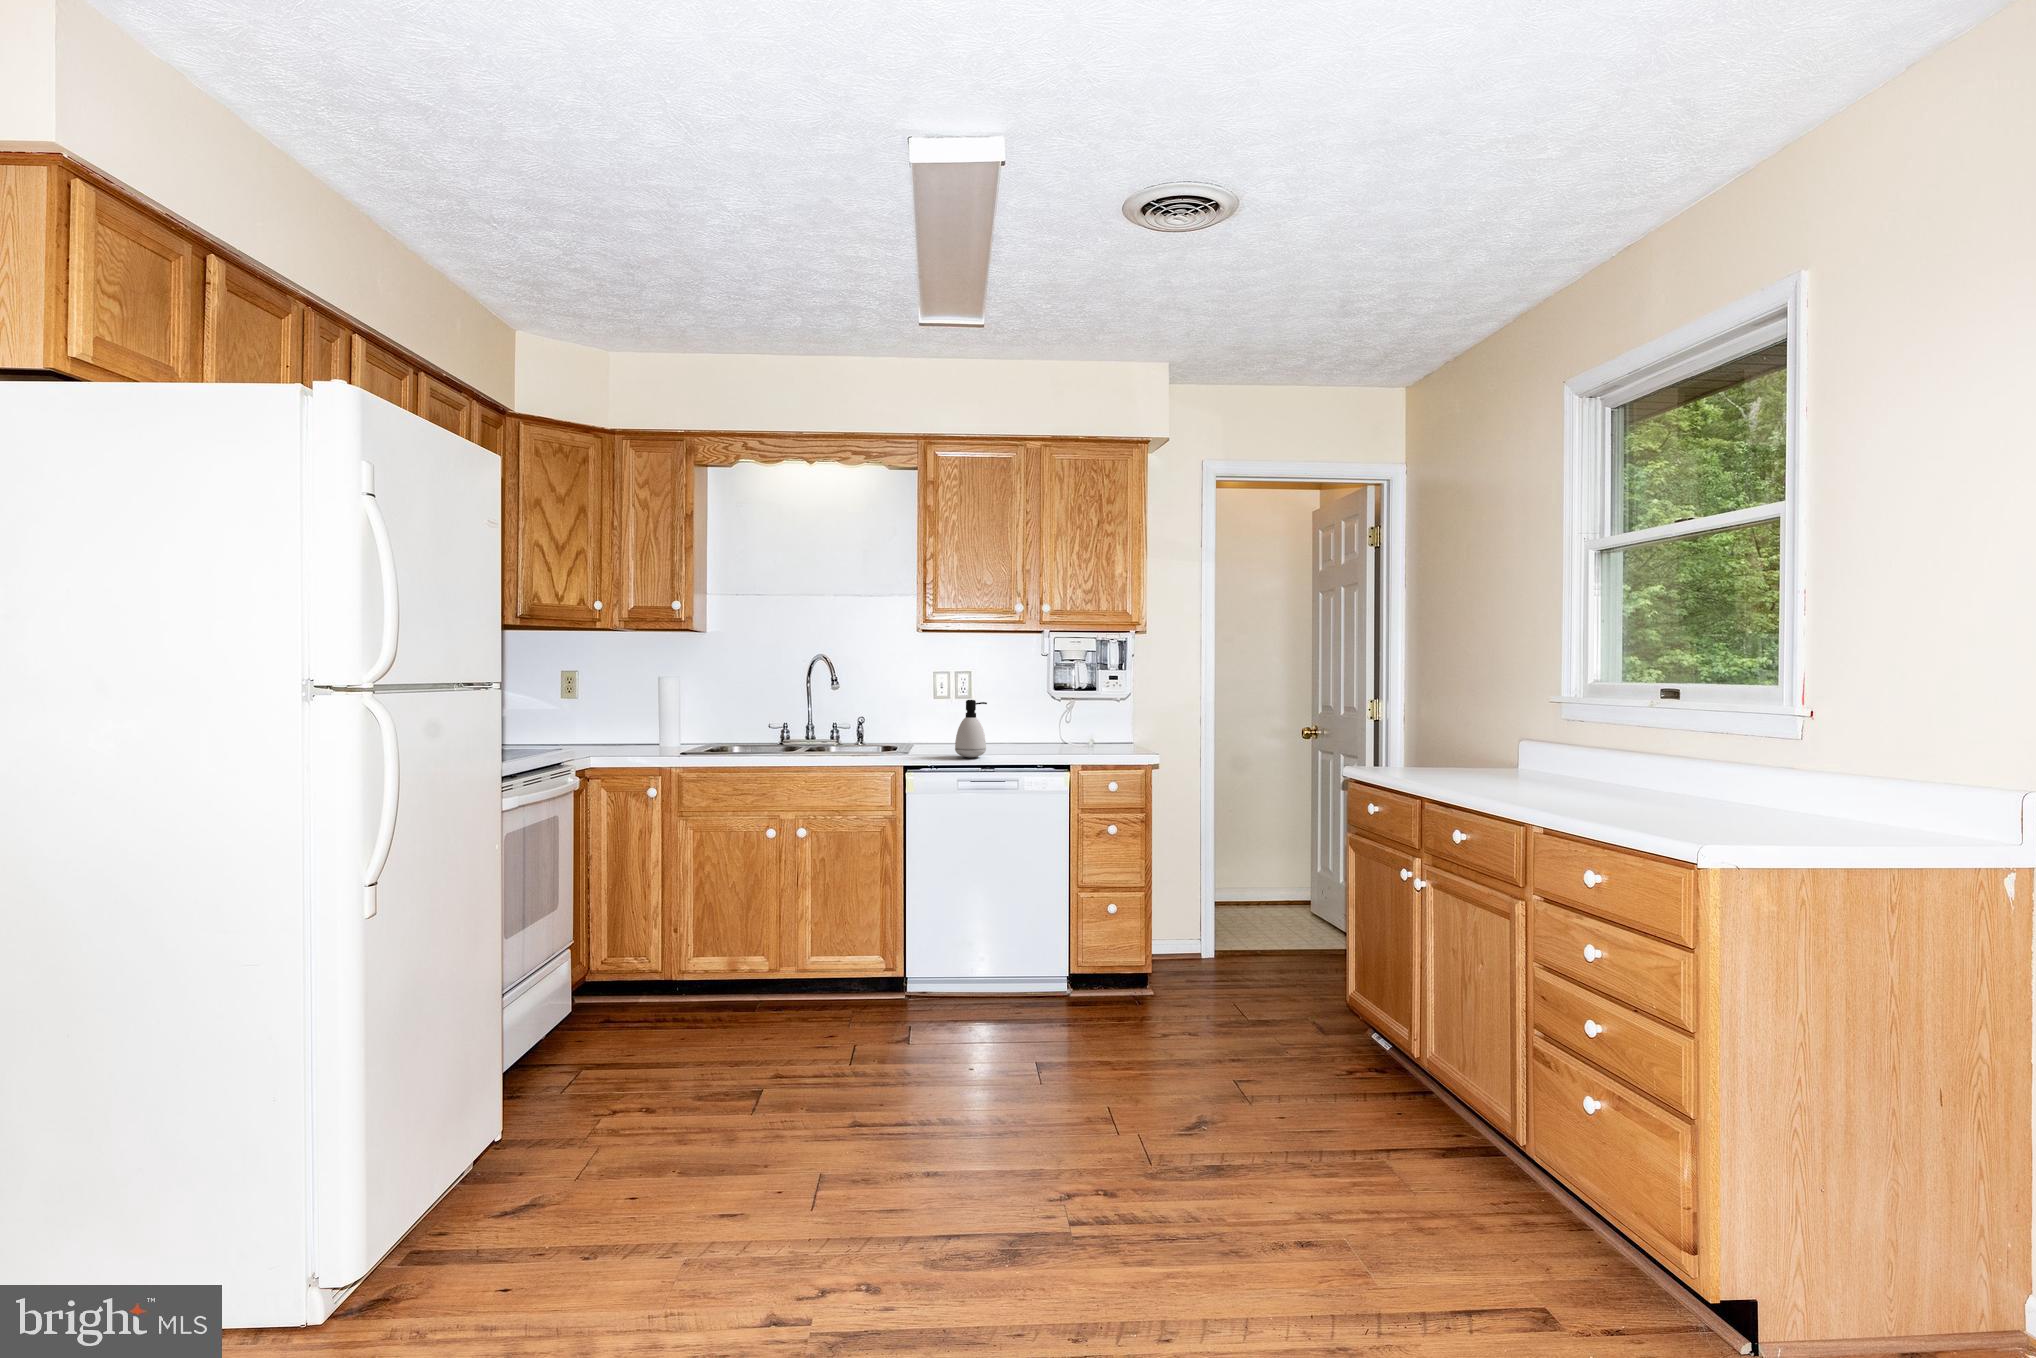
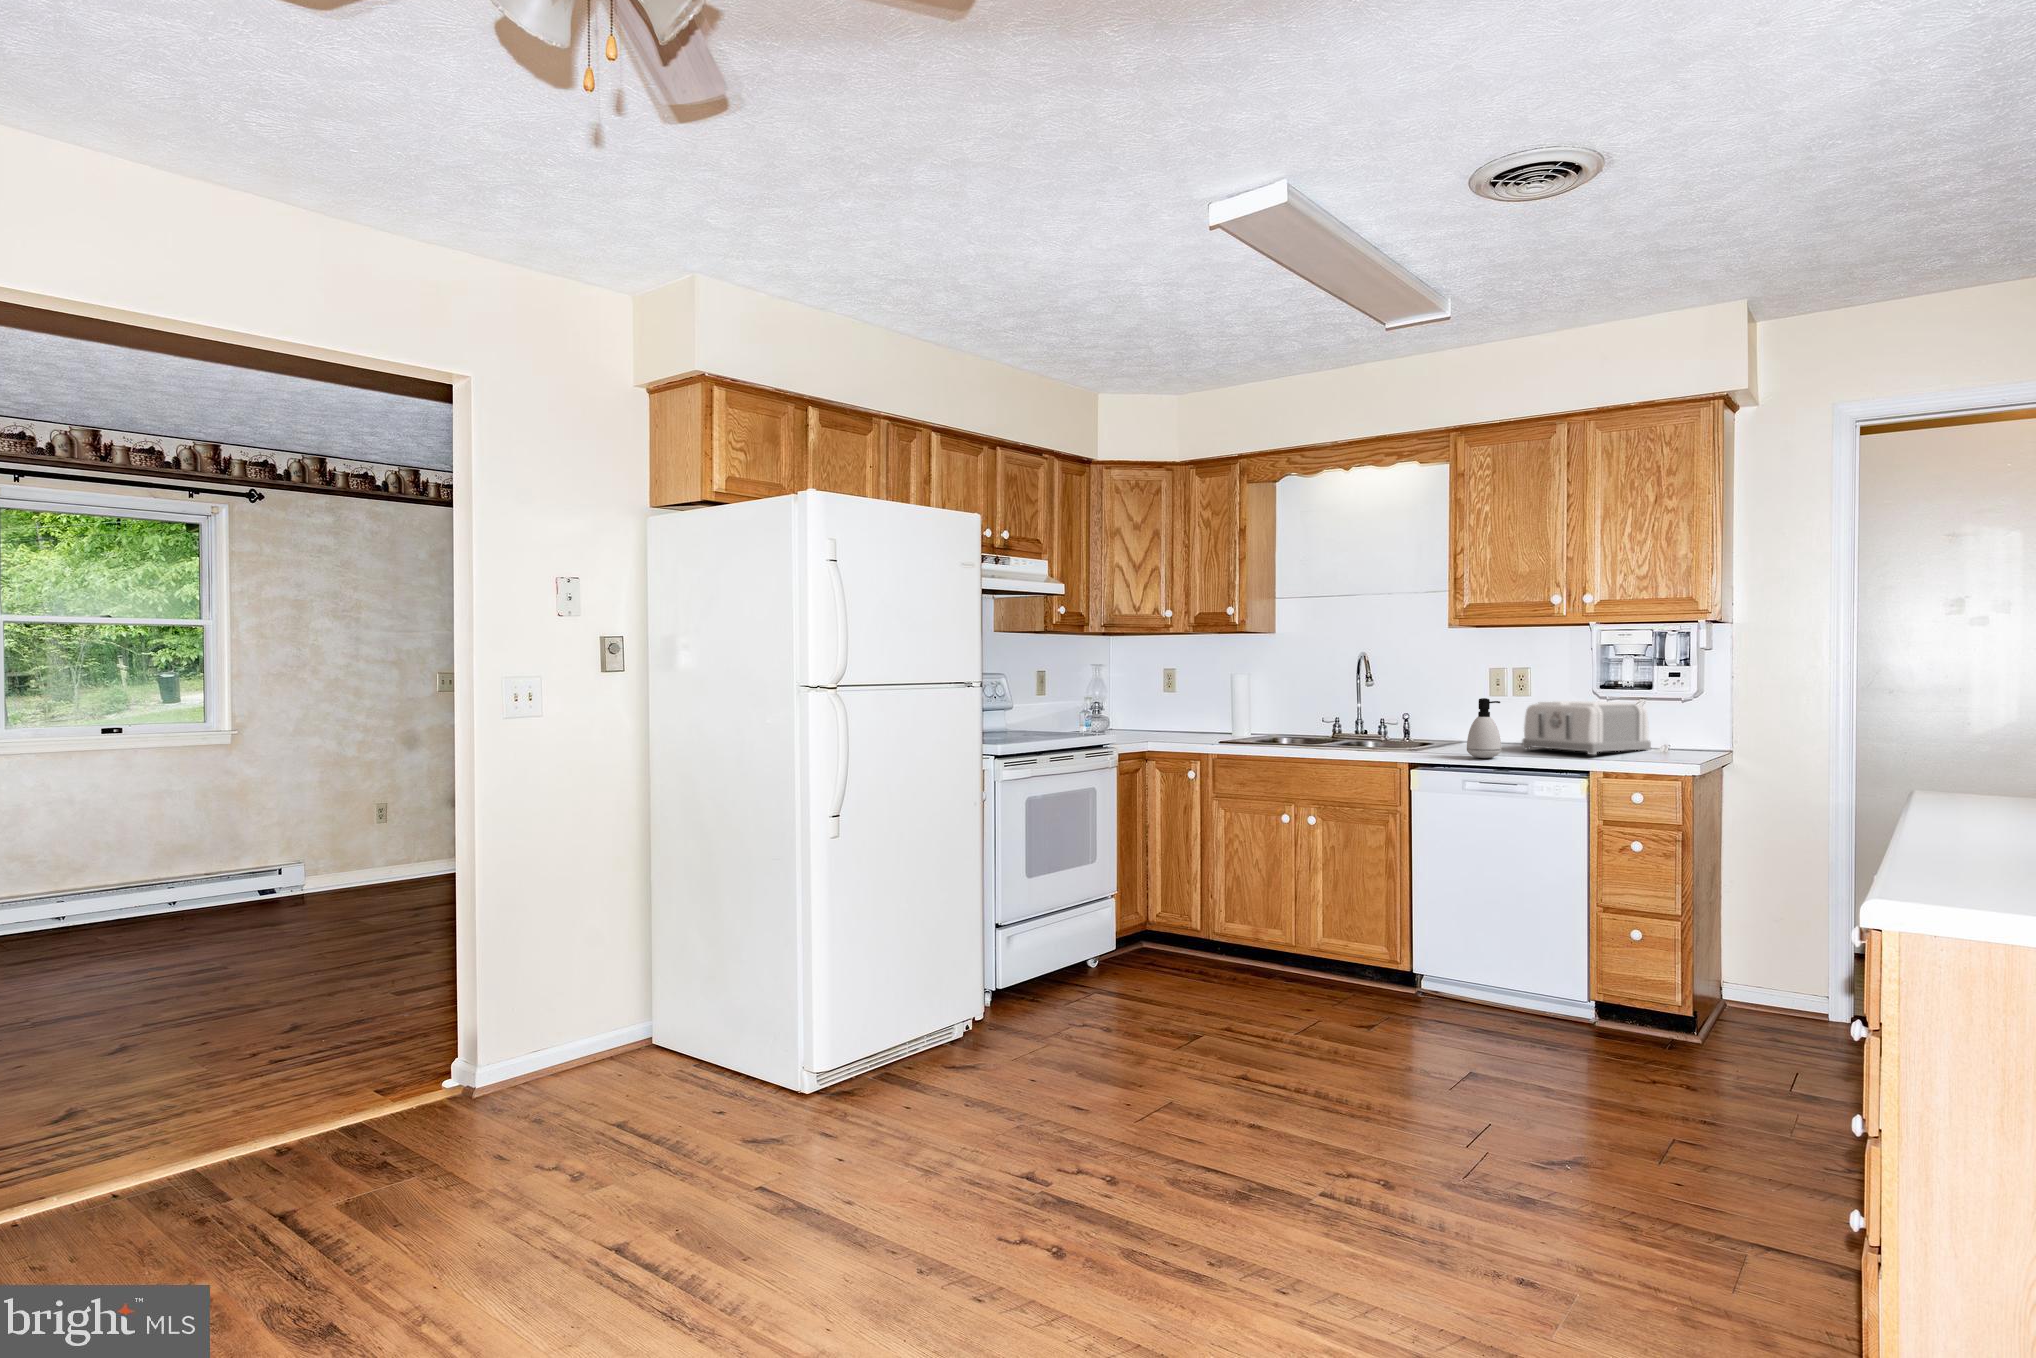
toaster: none [987,701,1084,750] -> present [1522,701,1651,755]

